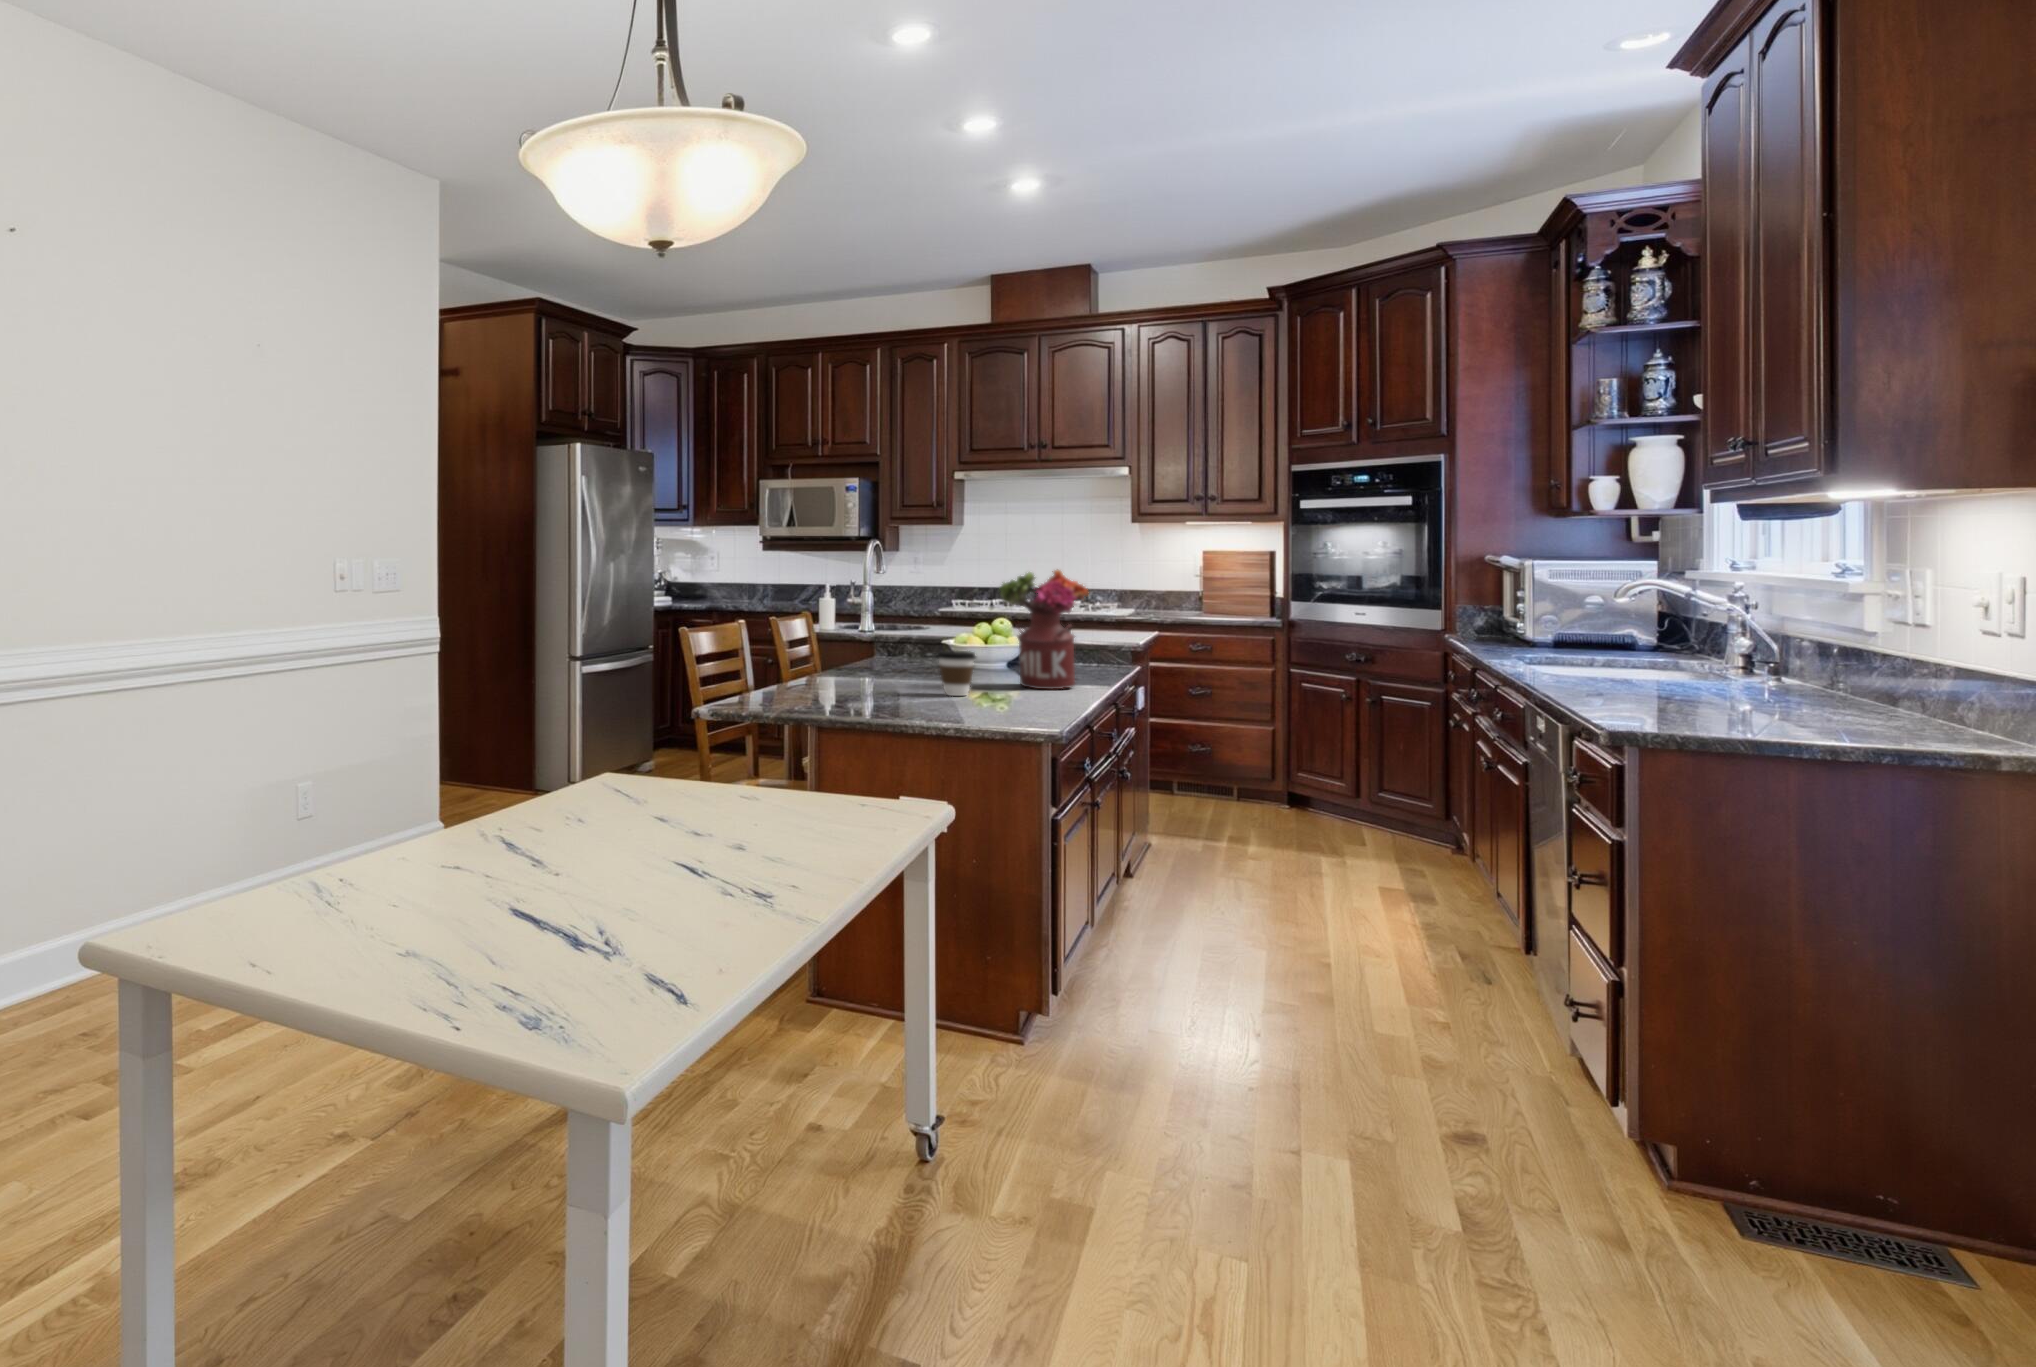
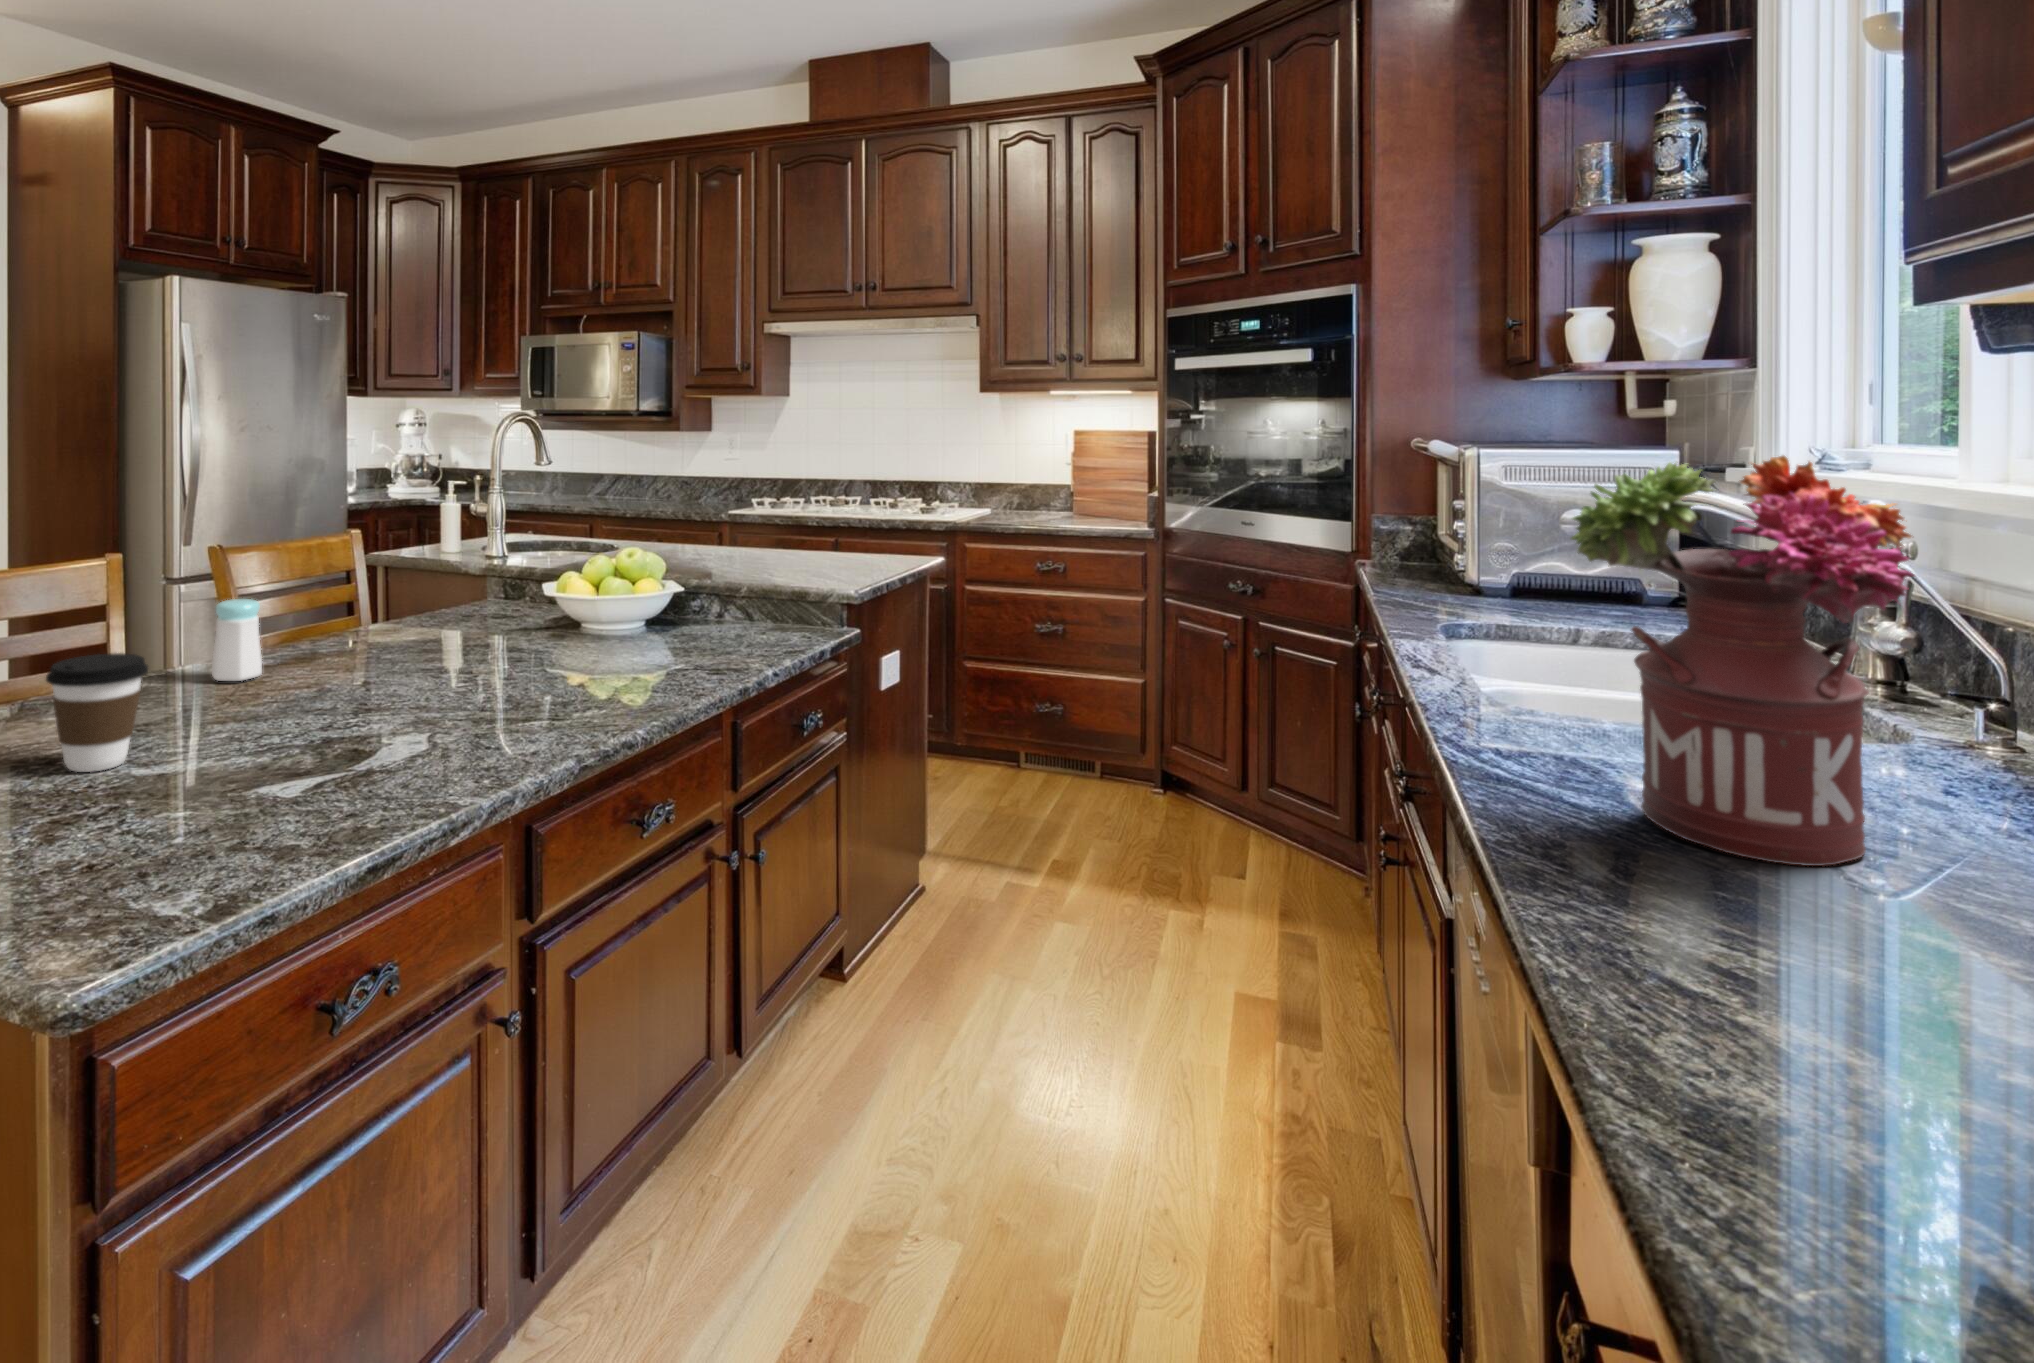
flower arrangement: present [1000,569,1088,689] -> present [1572,456,1915,866]
salt shaker: none [902,639,927,677] -> present [212,599,262,681]

